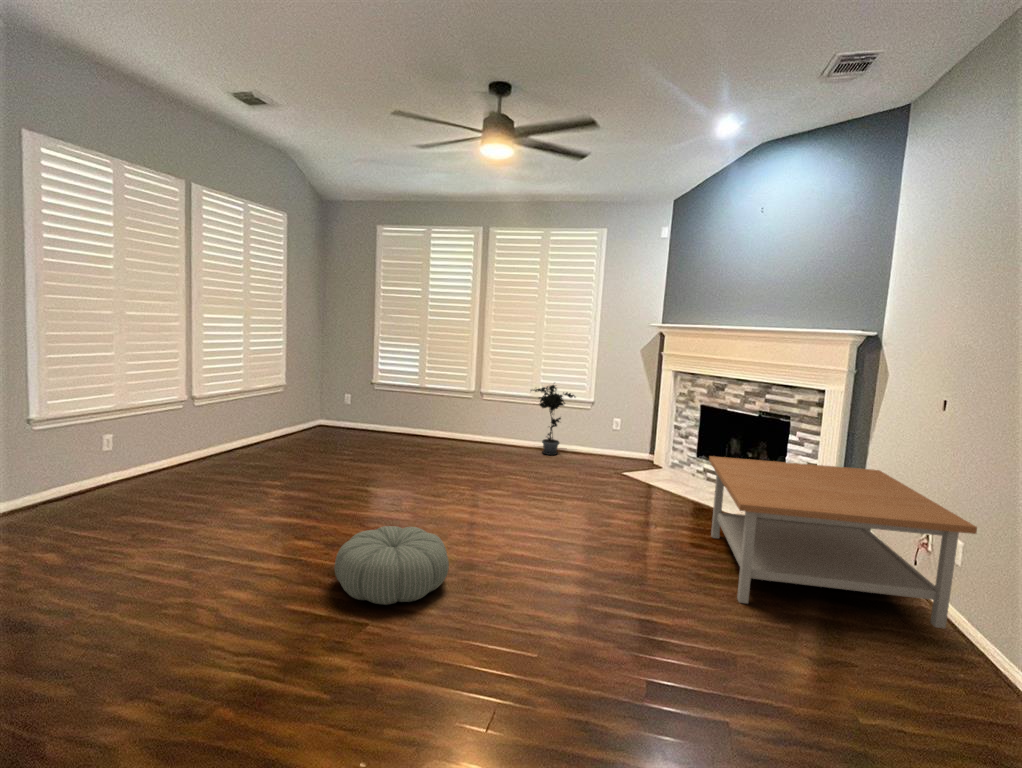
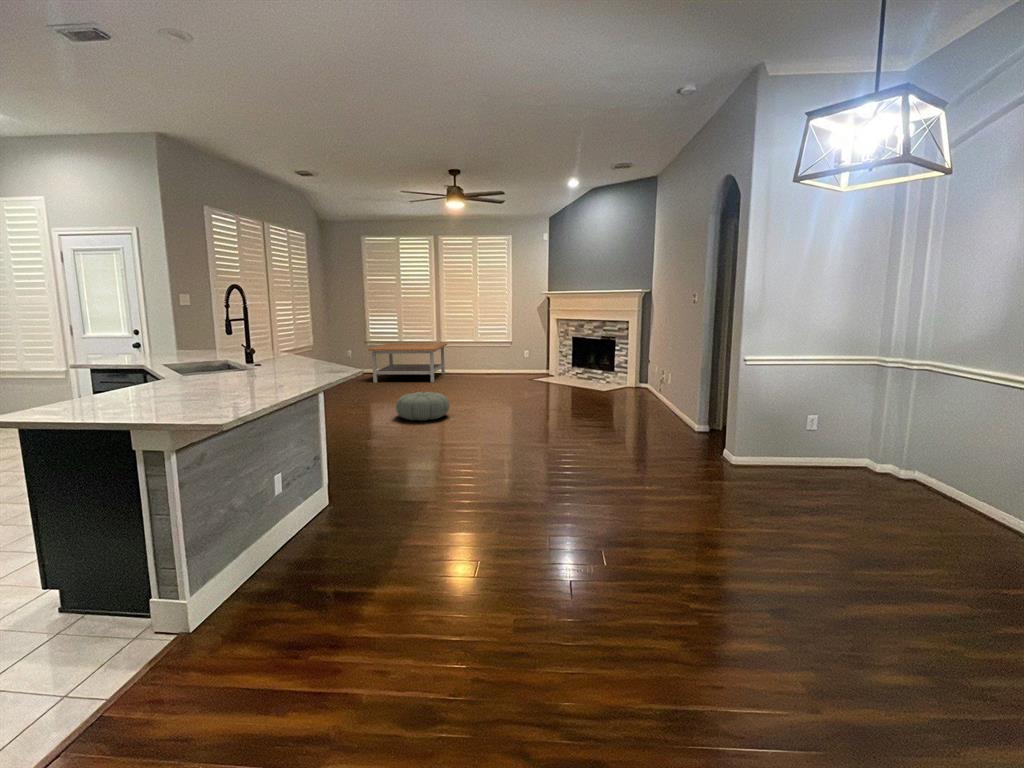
potted plant: present [531,385,575,455] -> none [471,331,500,376]
coffee table: present [709,456,977,628] -> present [368,343,447,383]

